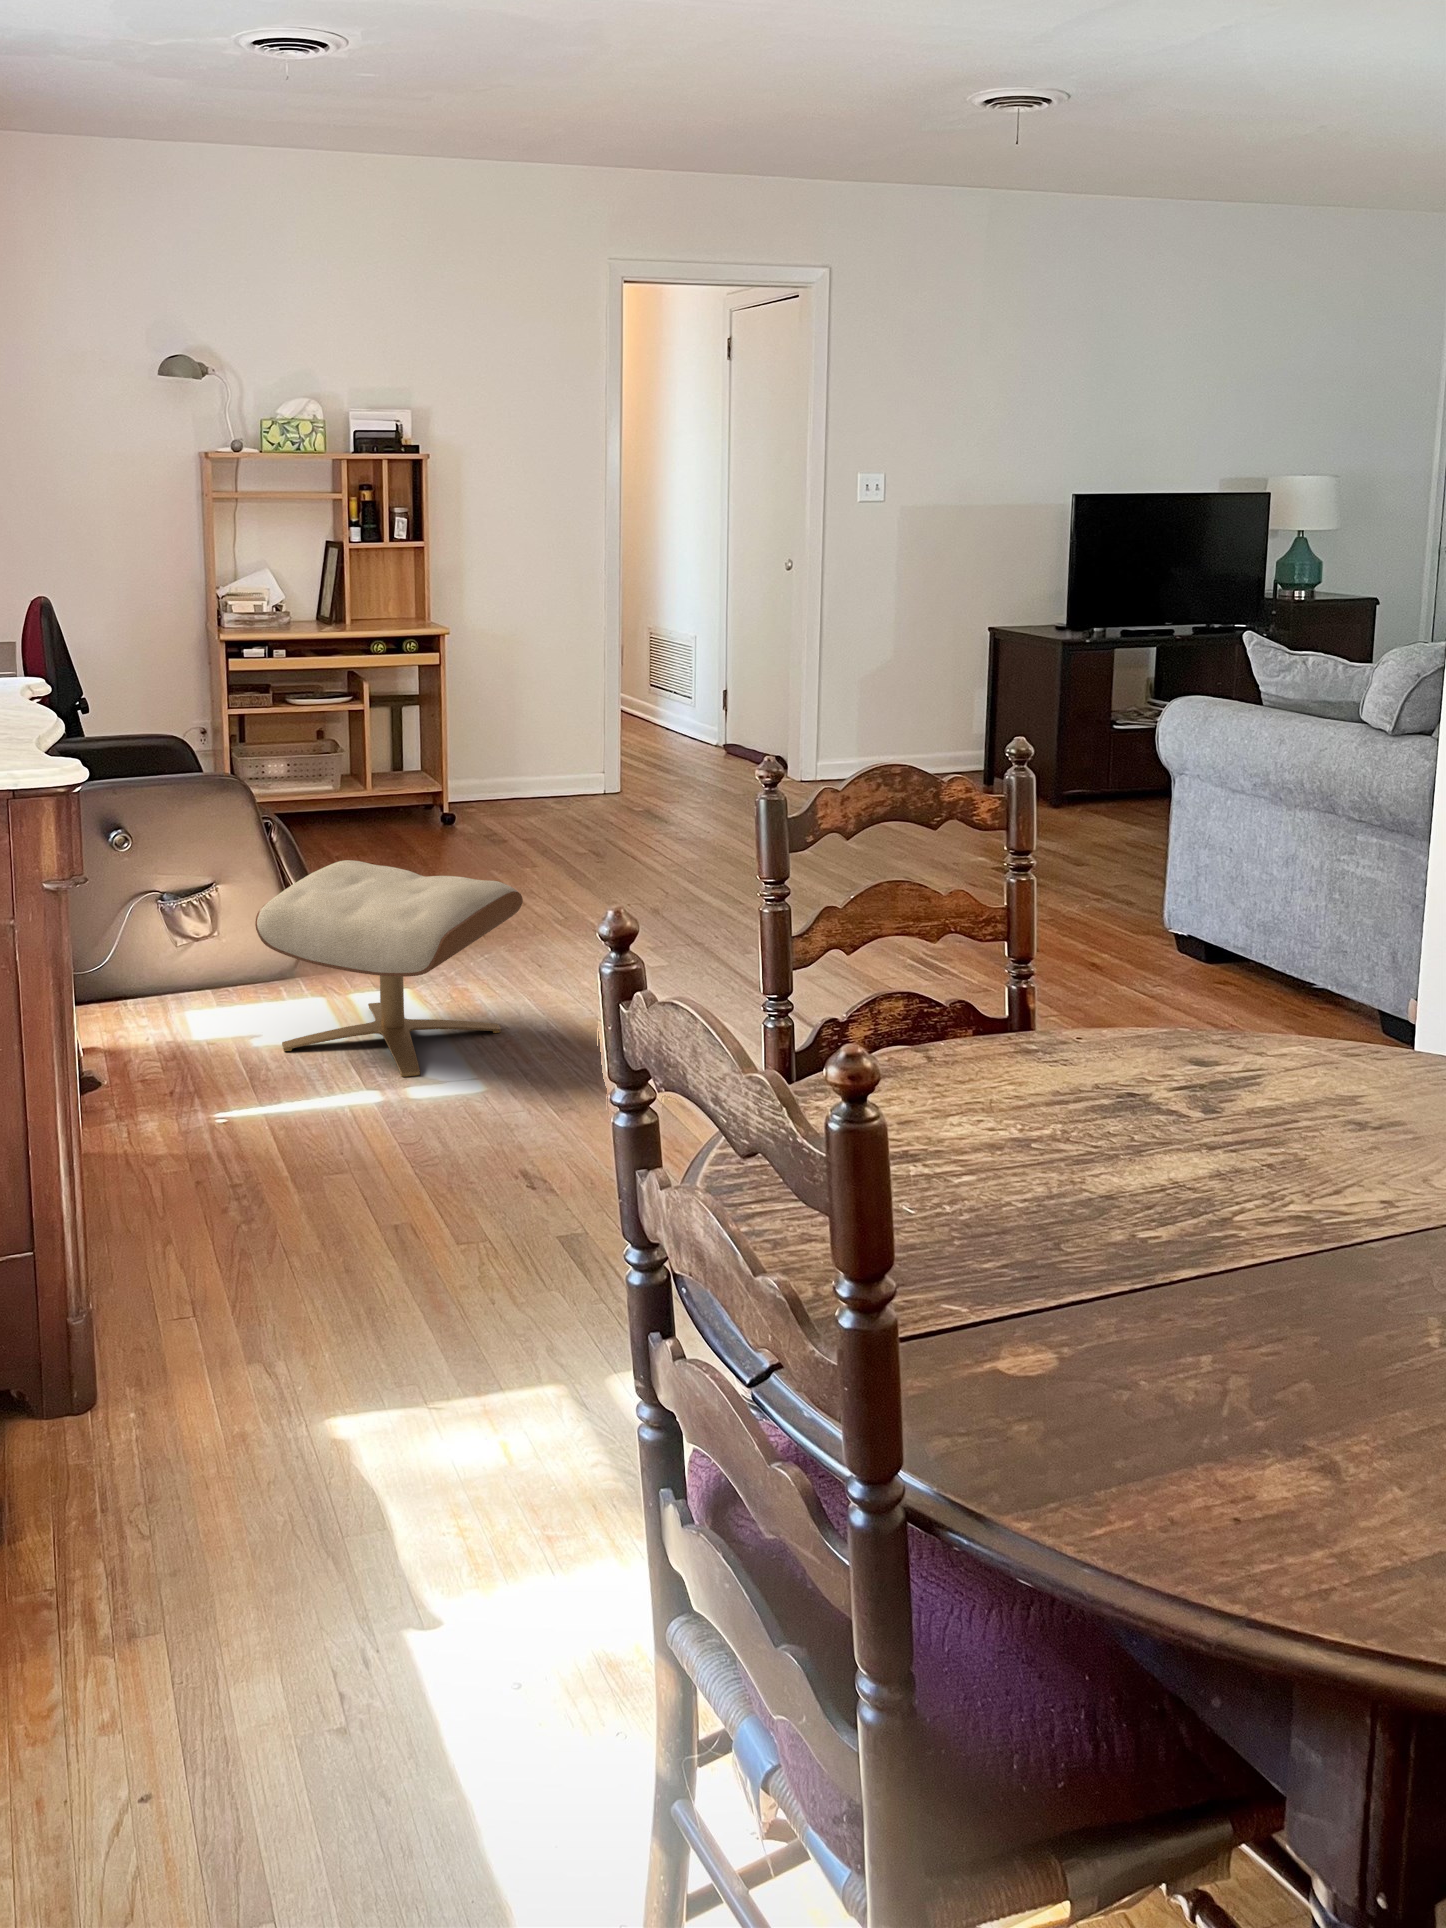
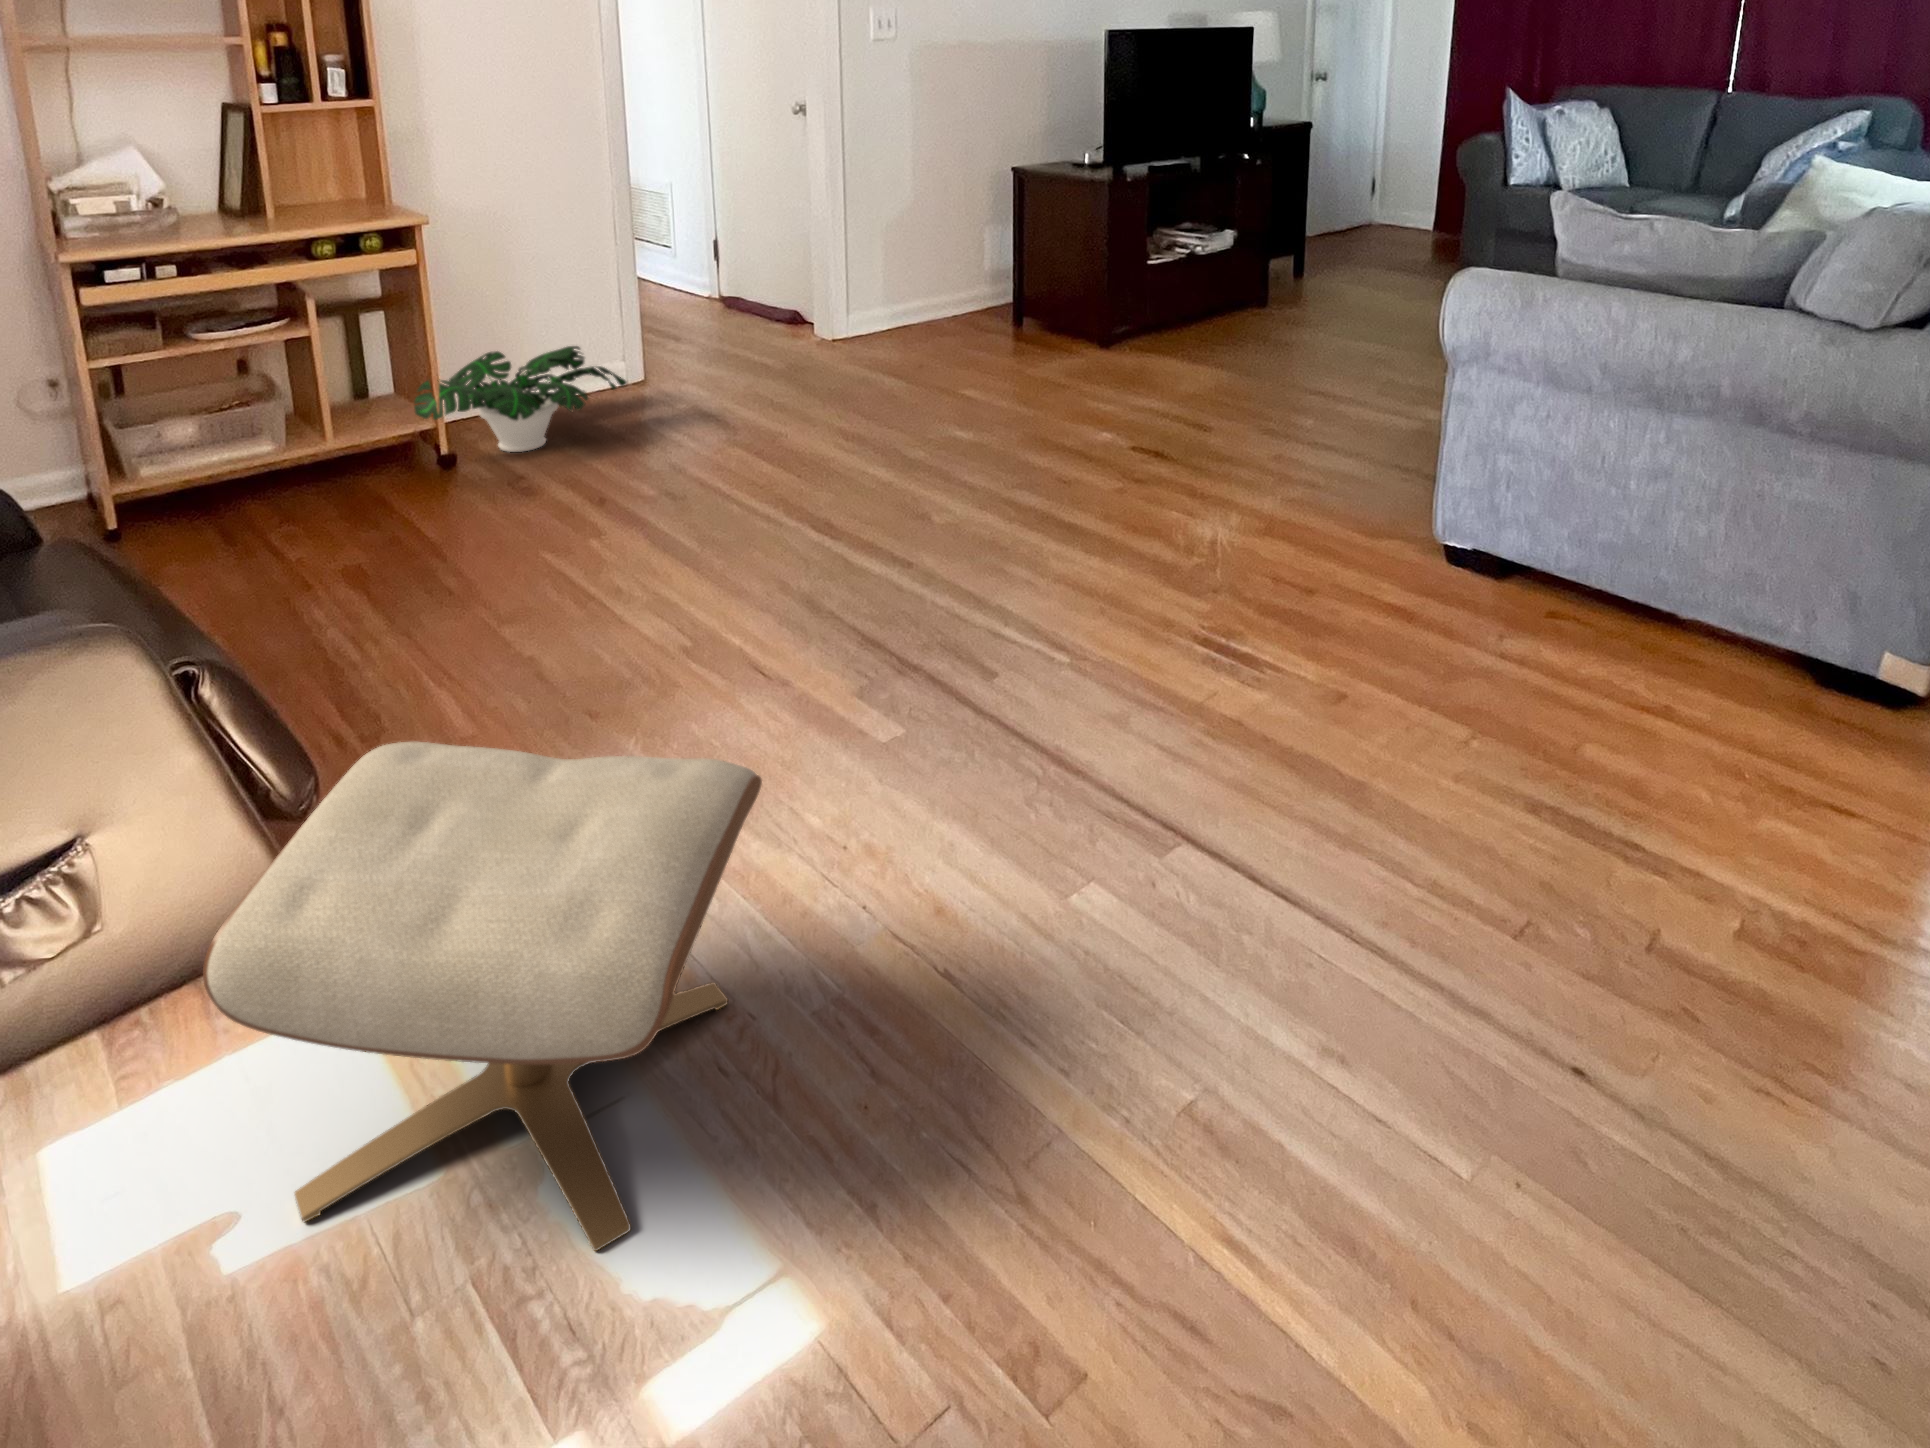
potted plant: none [429,743,586,820] -> present [414,346,627,452]

